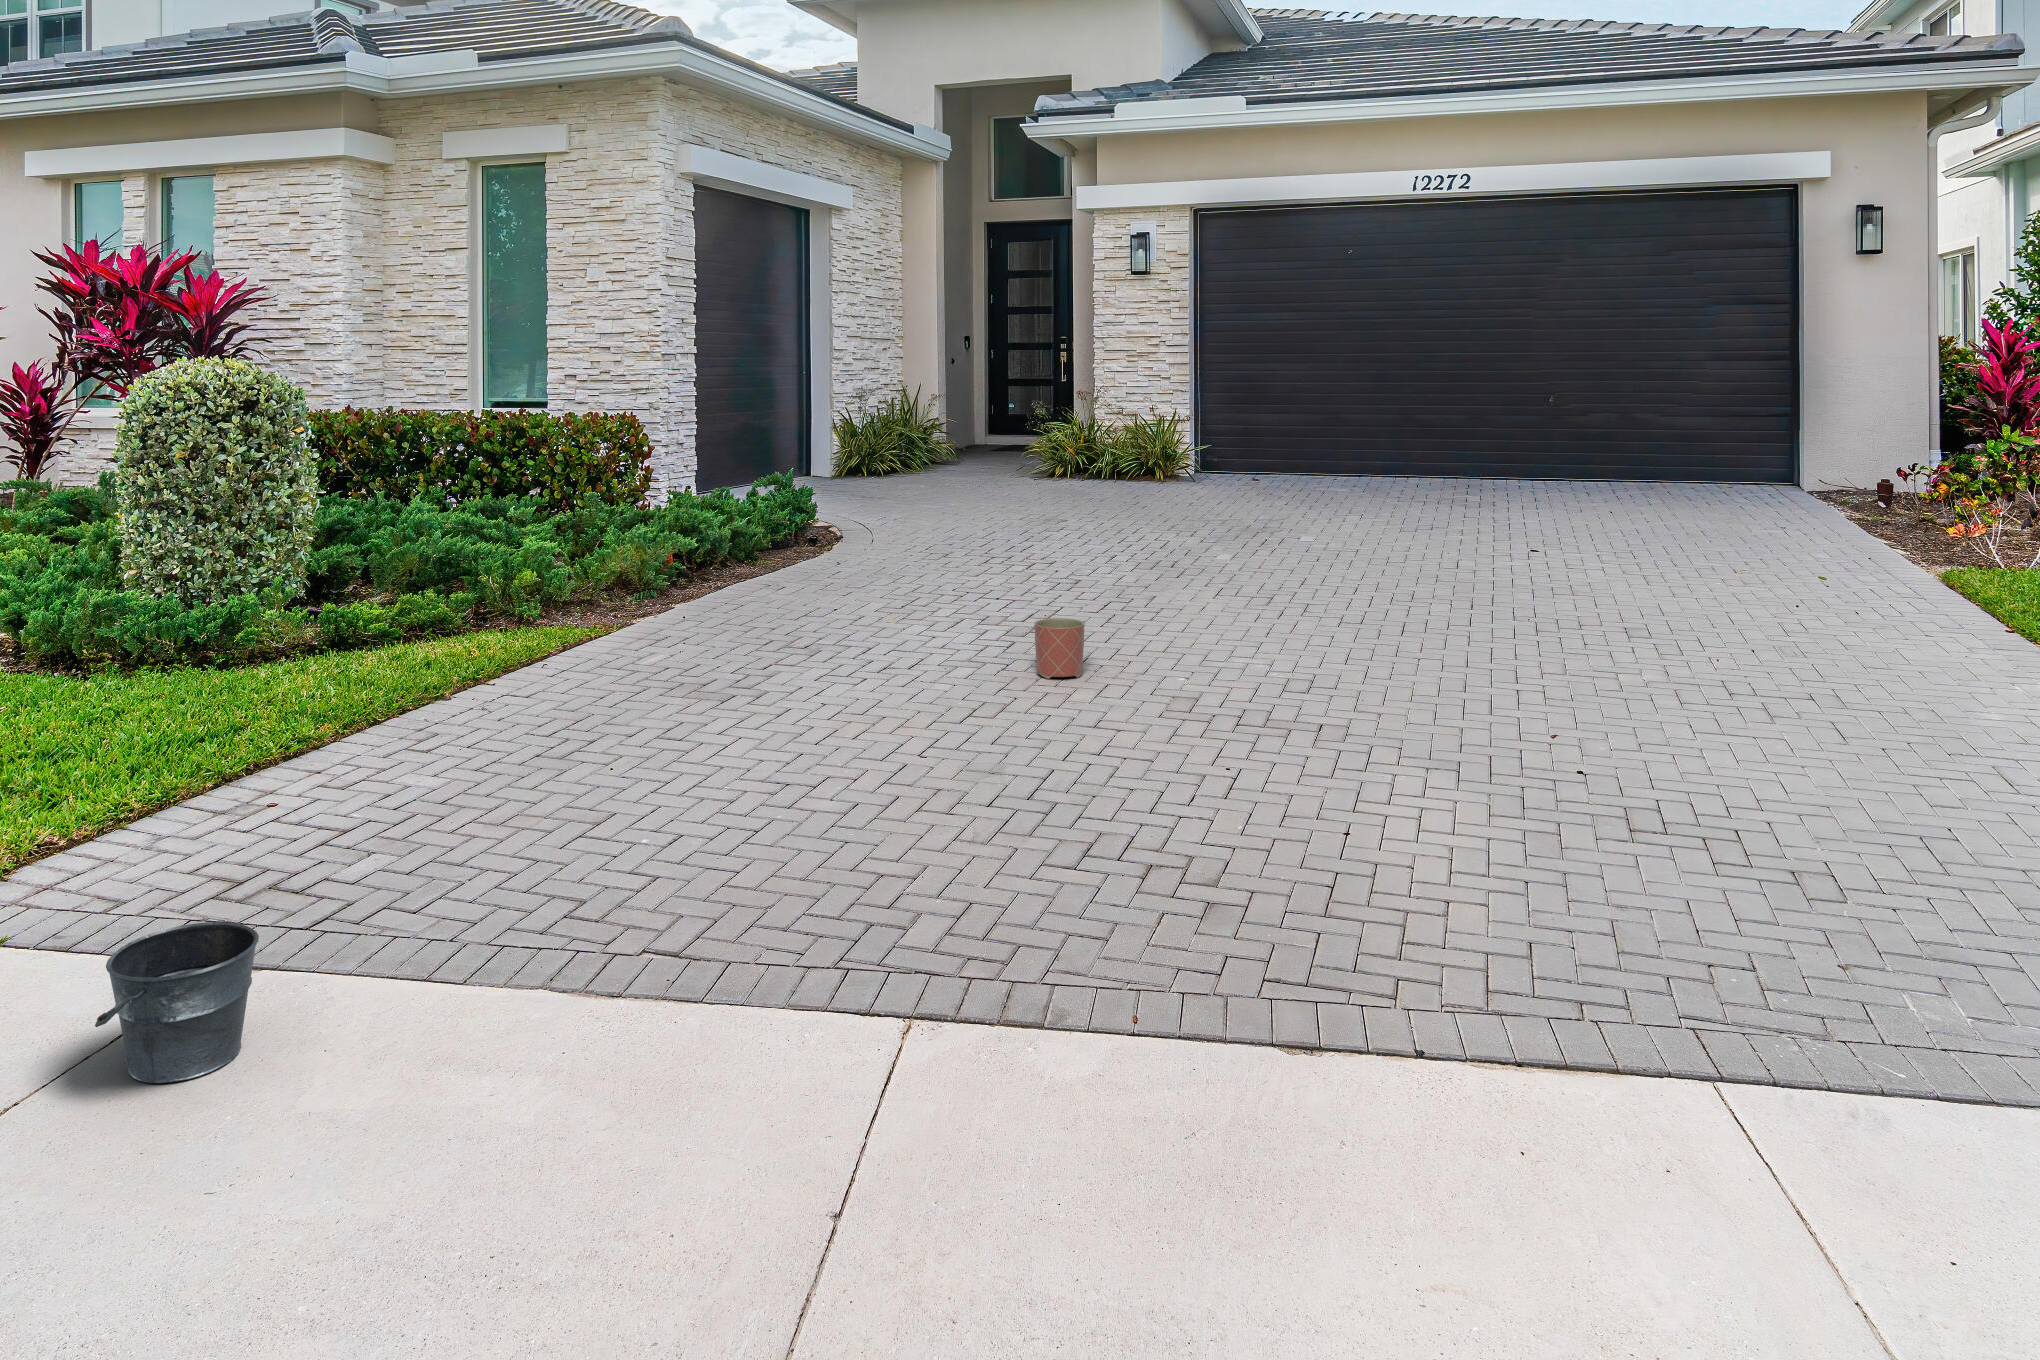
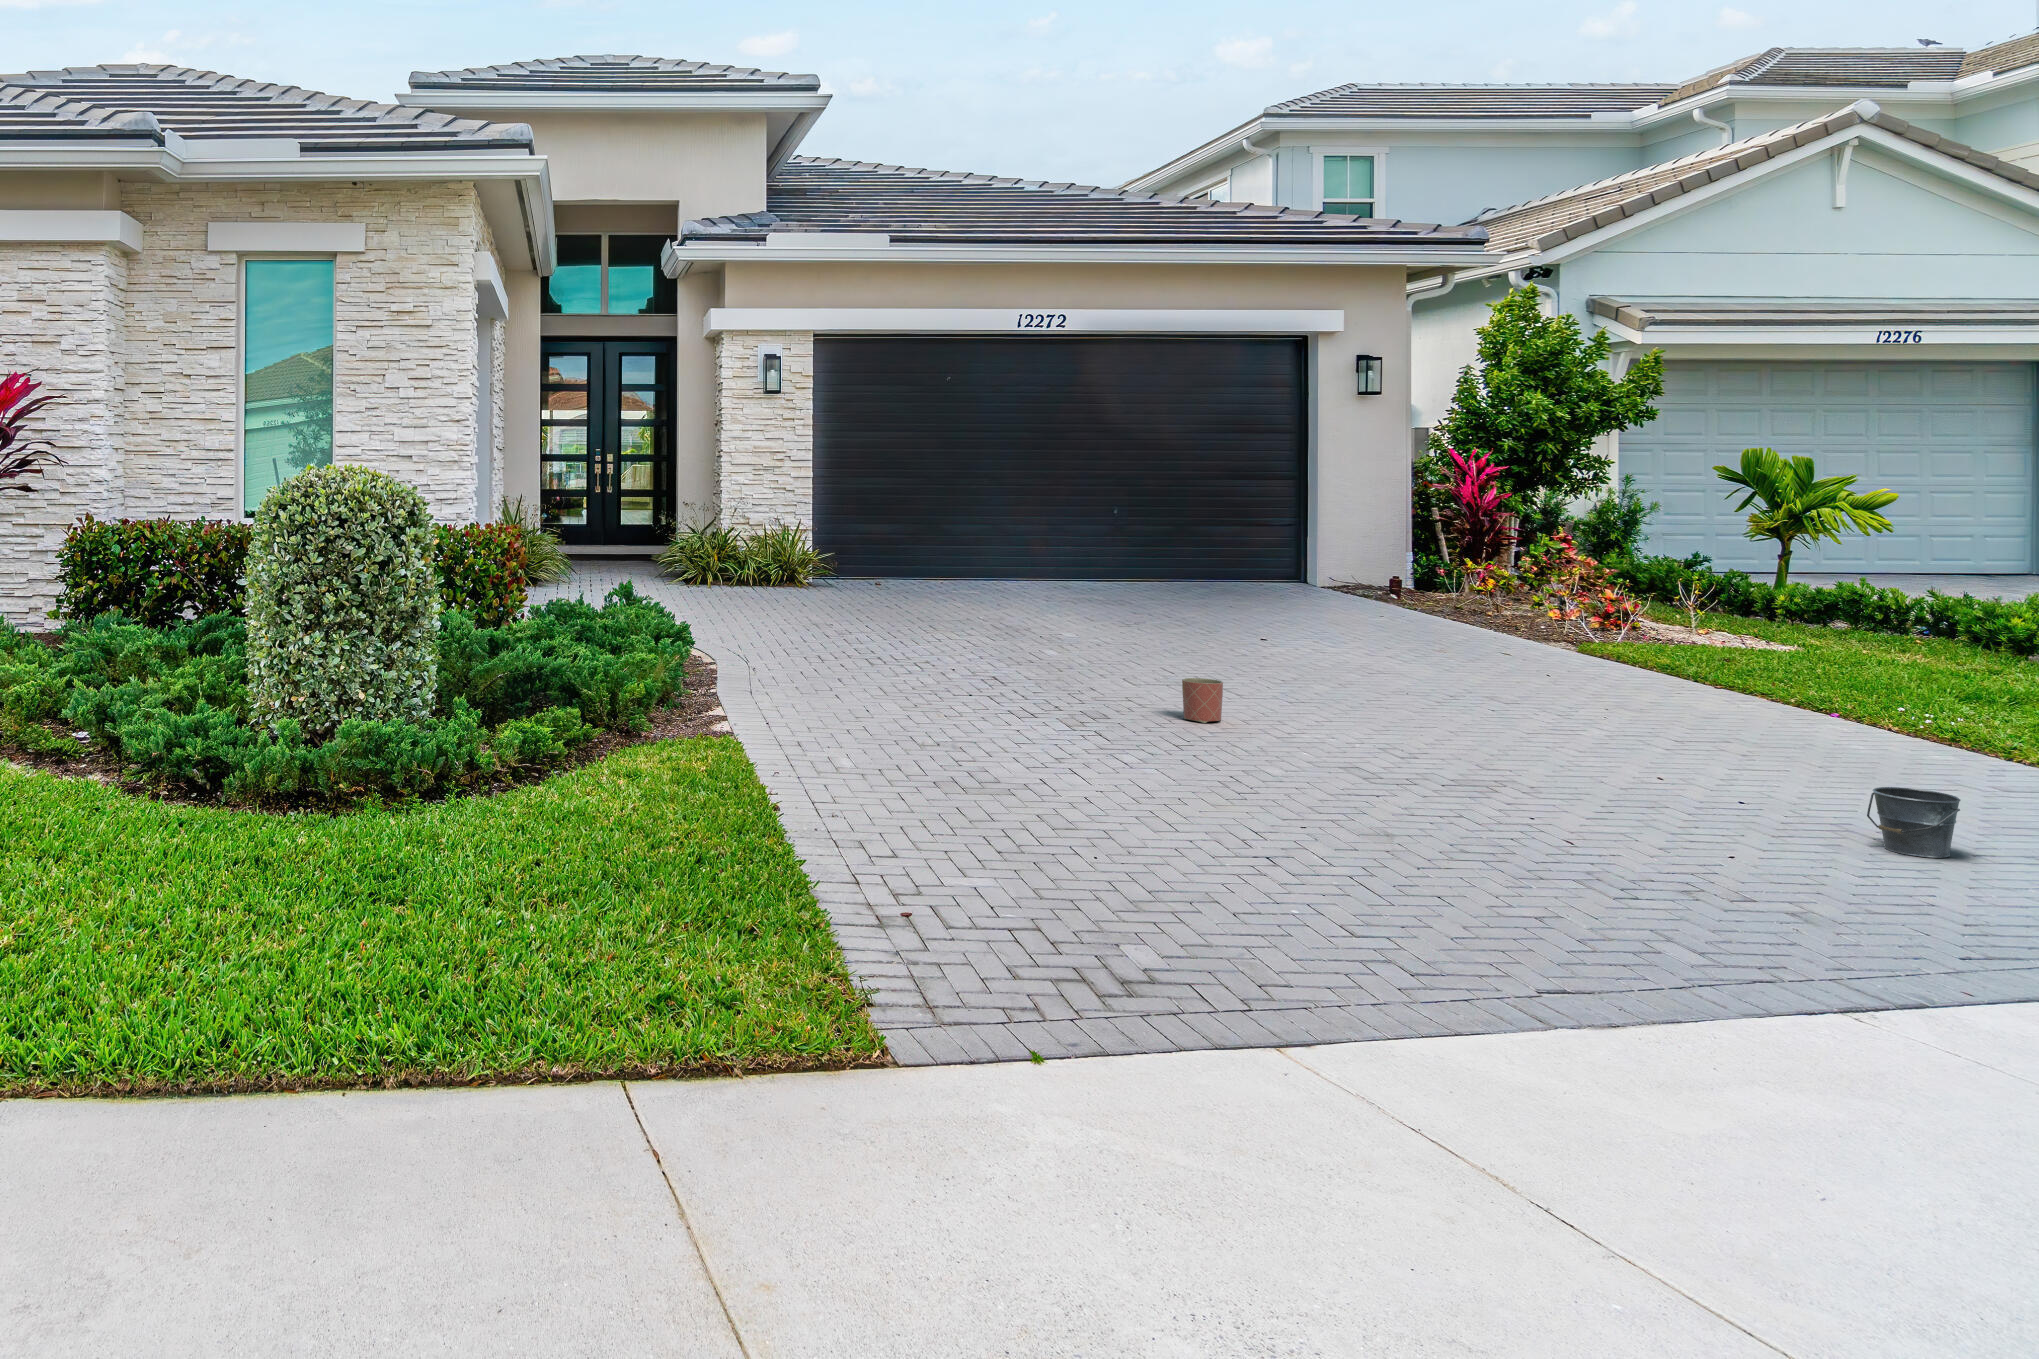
bucket: present [95,922,259,1083] -> present [1867,787,1960,858]

